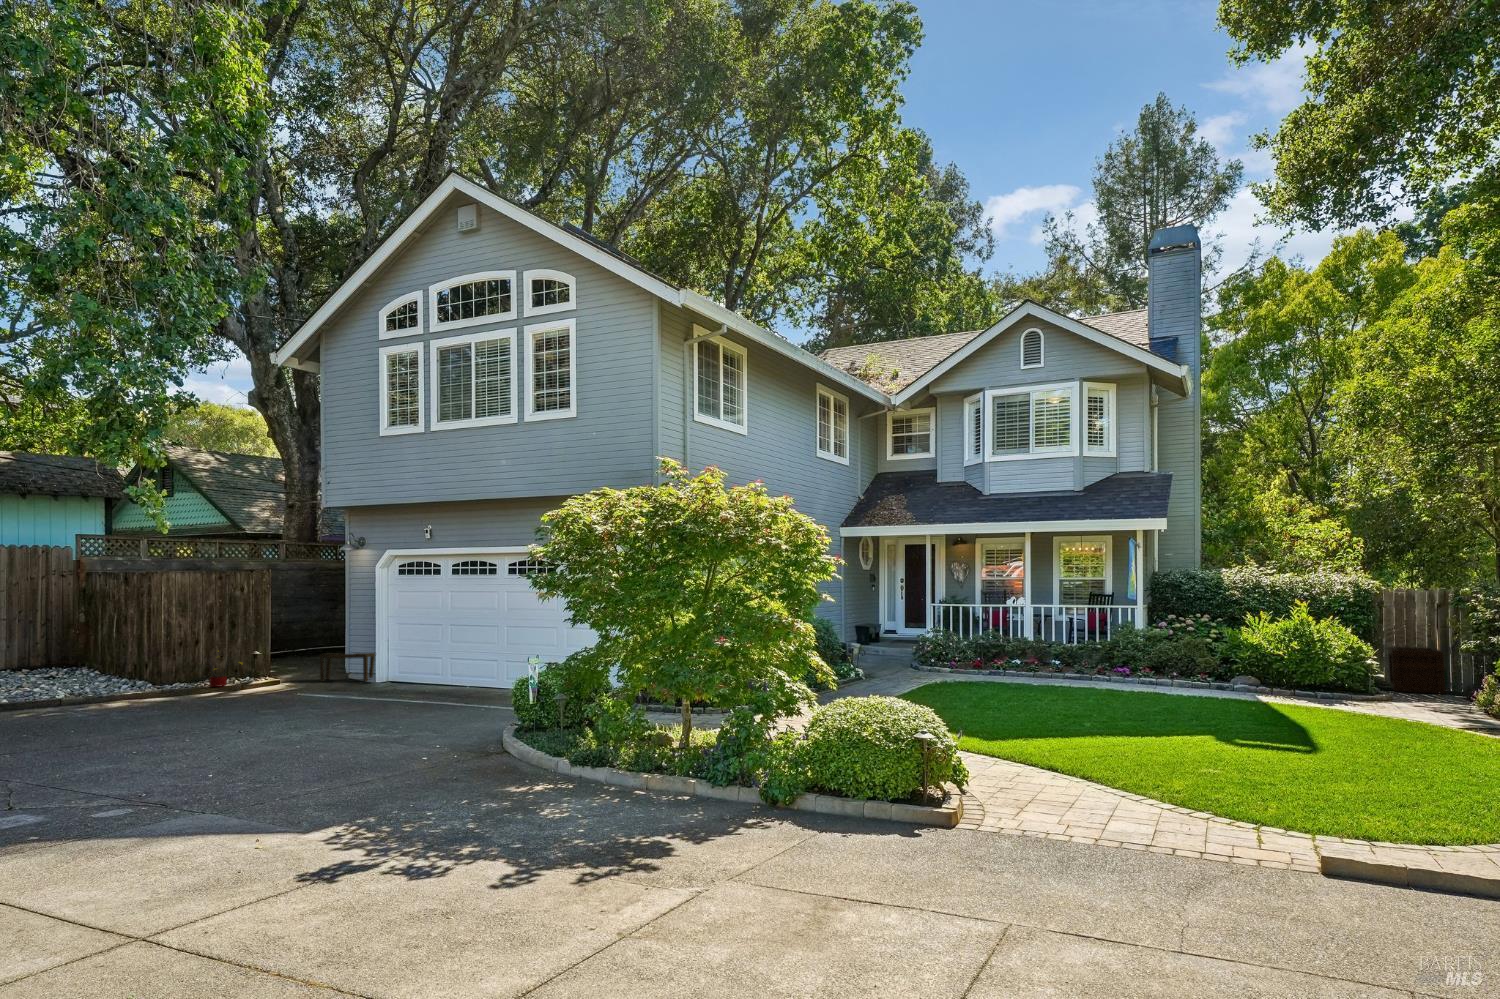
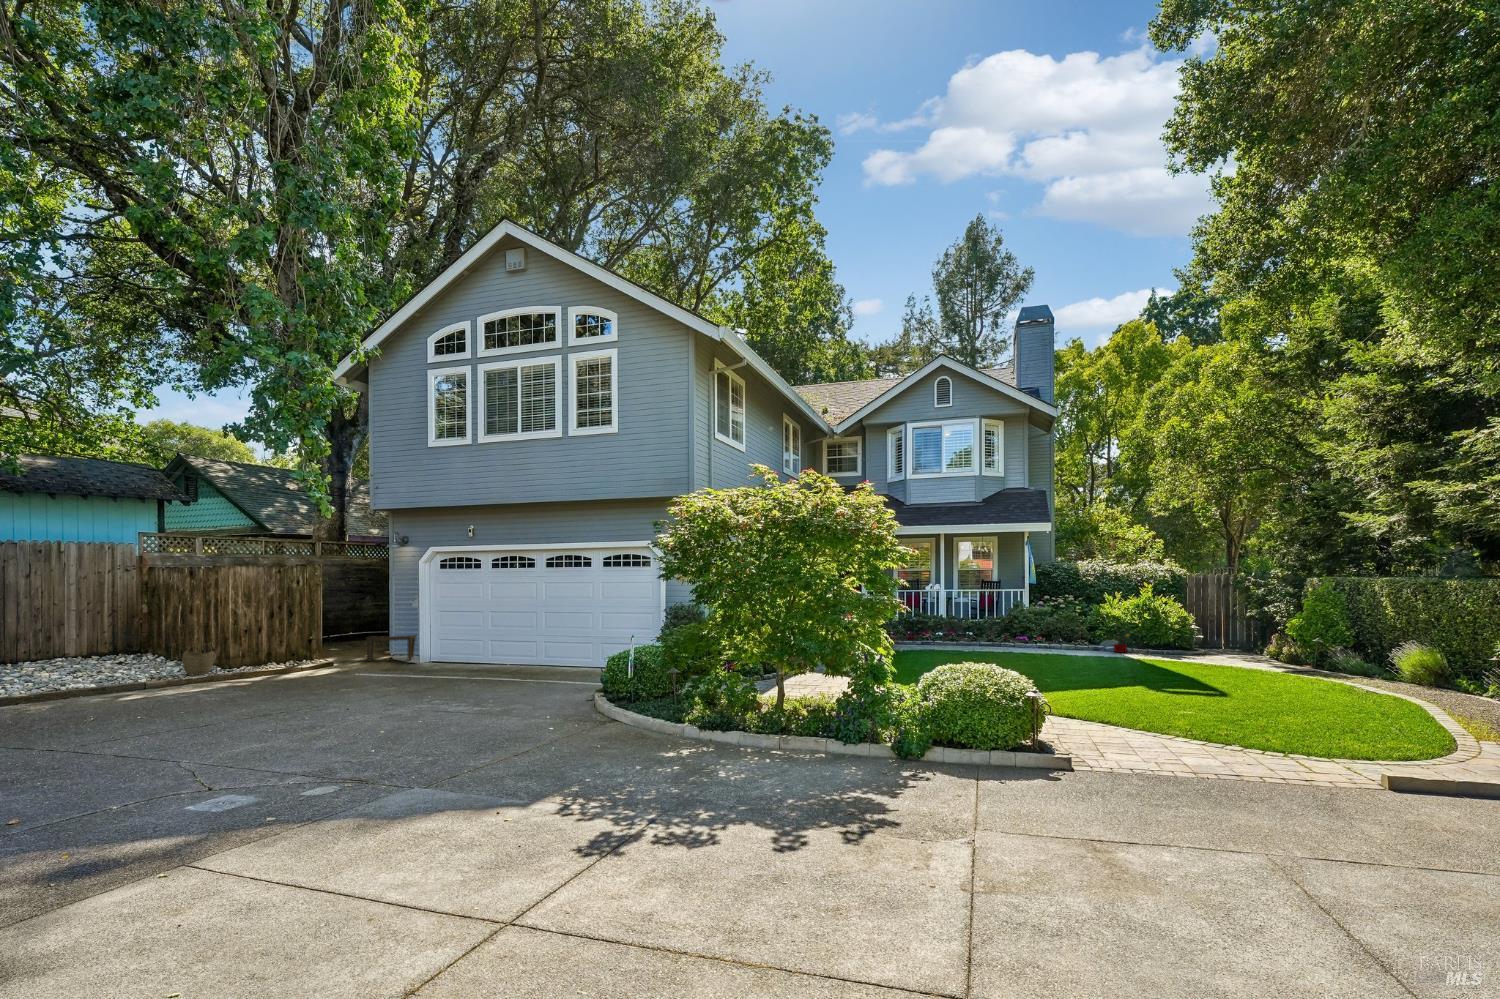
wooden crate: present [1388,647,1446,694] -> none [1210,618,1254,651]
decorative plant: present [204,657,243,687] -> present [1113,625,1129,653]
woven basket: none [124,658,158,692] -> present [182,646,215,675]

